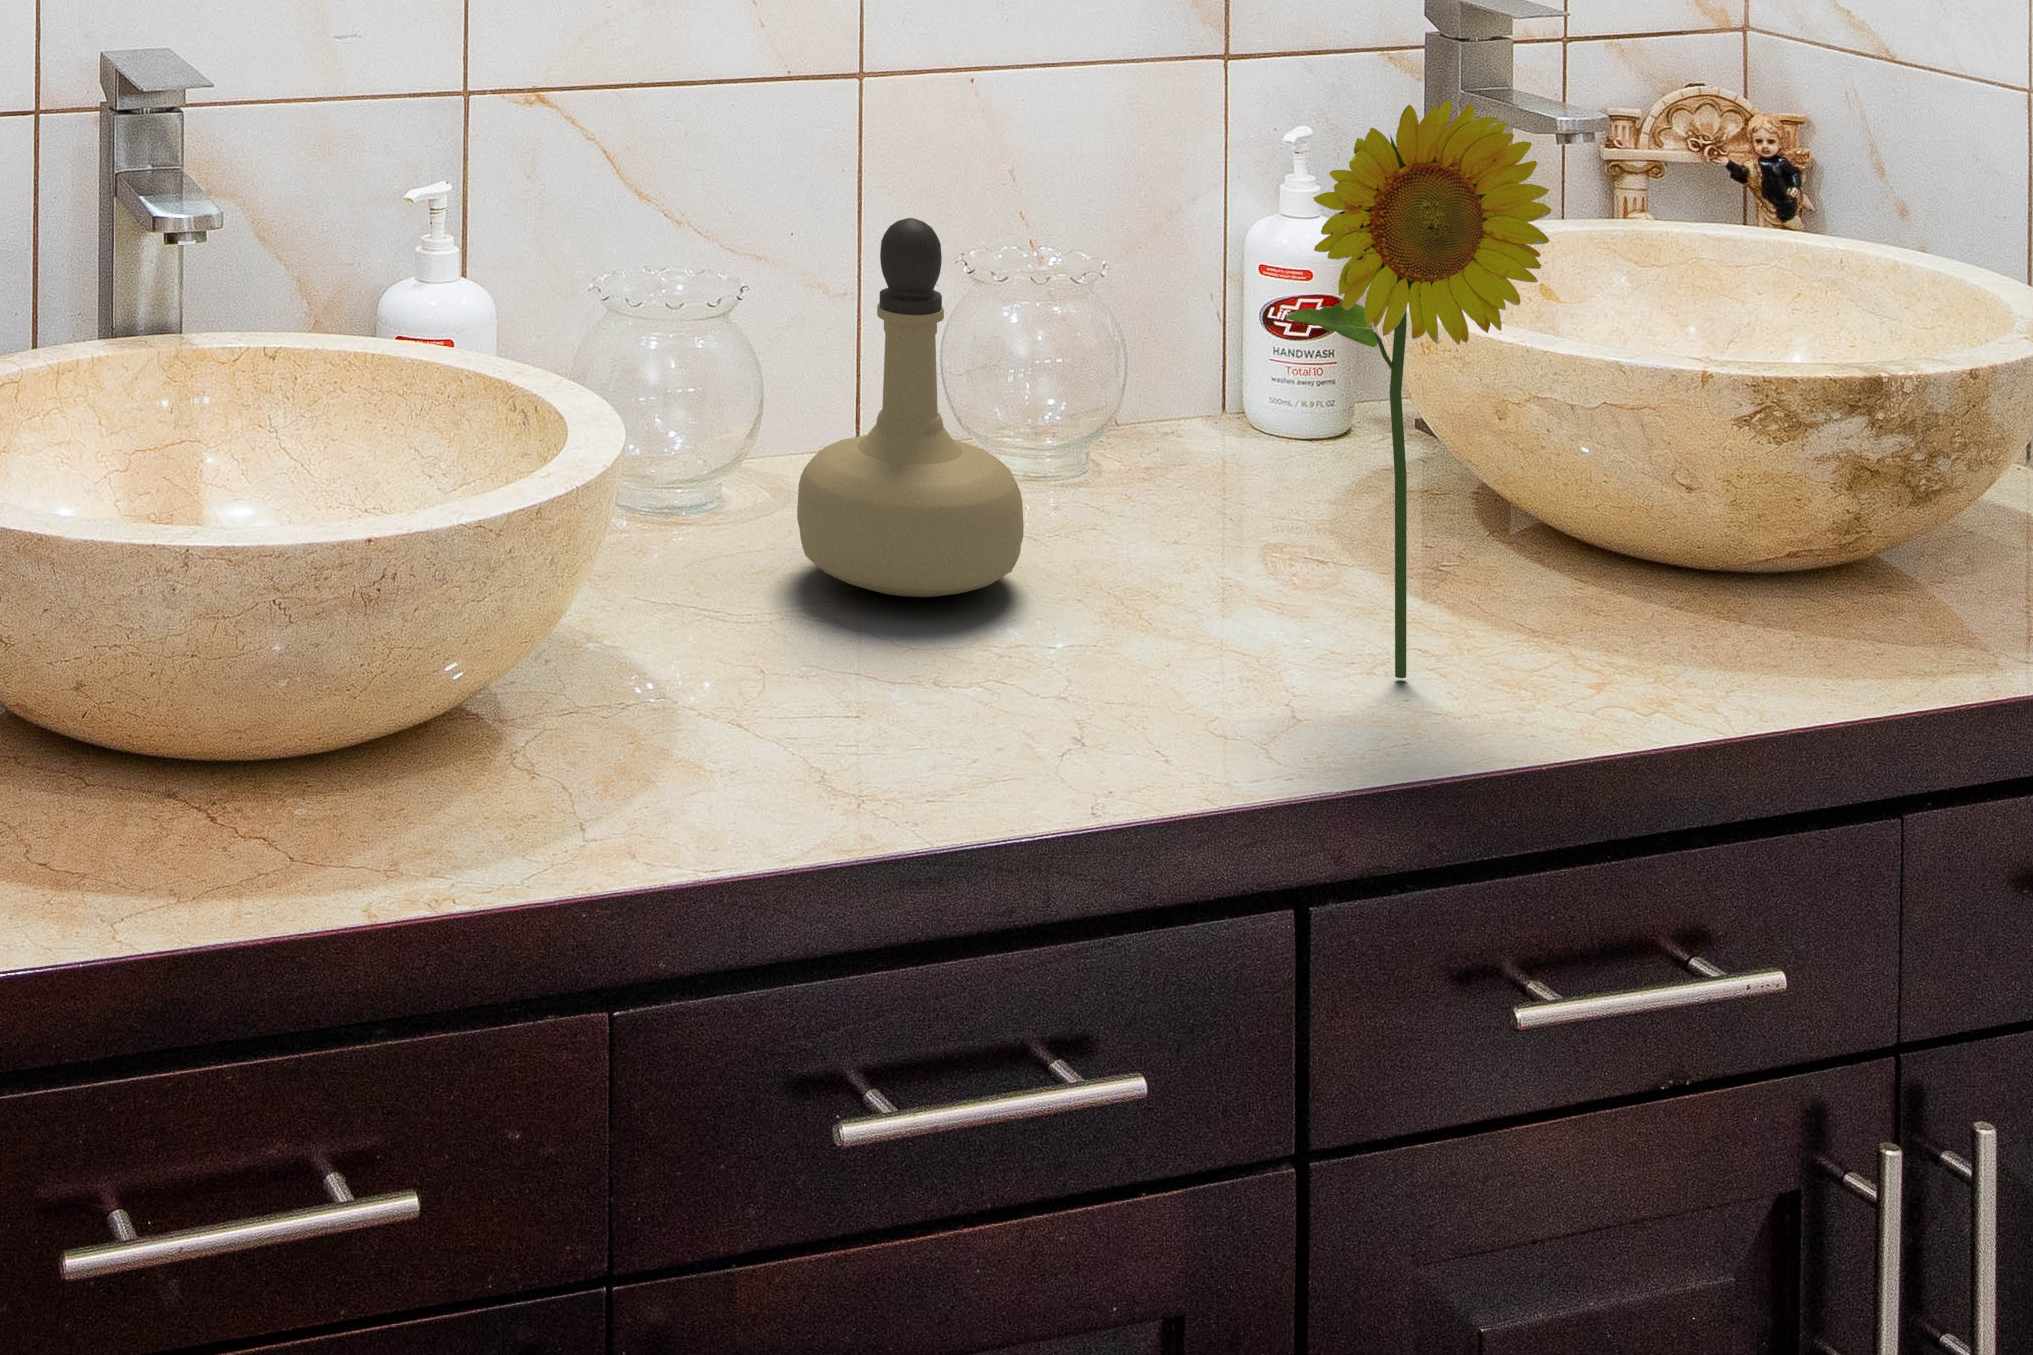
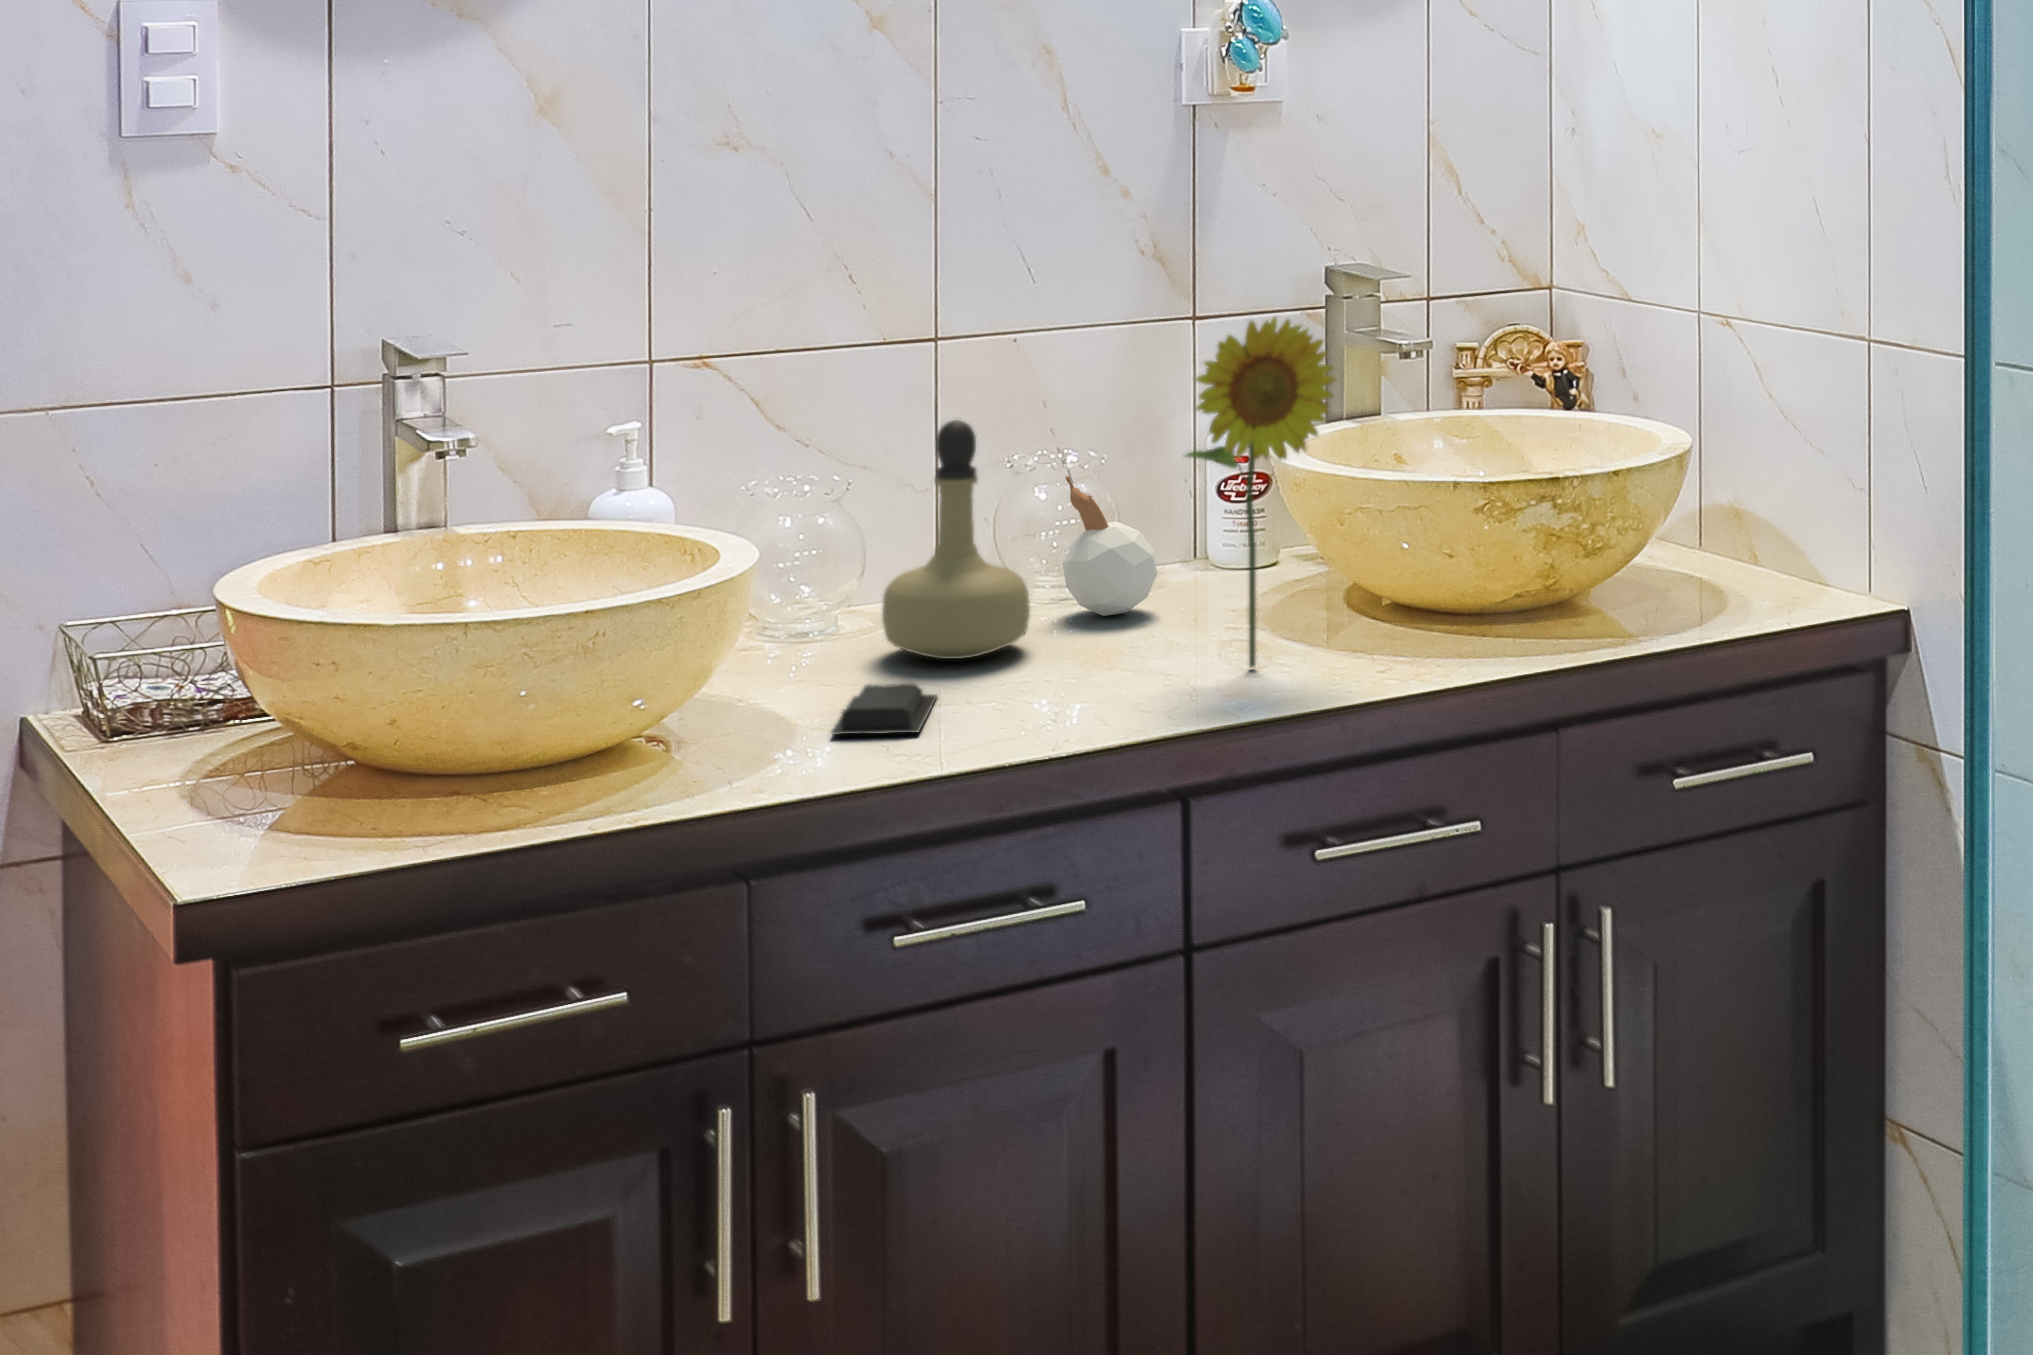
candle: none [1060,272,1210,523] -> present [1061,459,1157,616]
soap bar: none [727,656,890,776] -> present [832,683,937,735]

